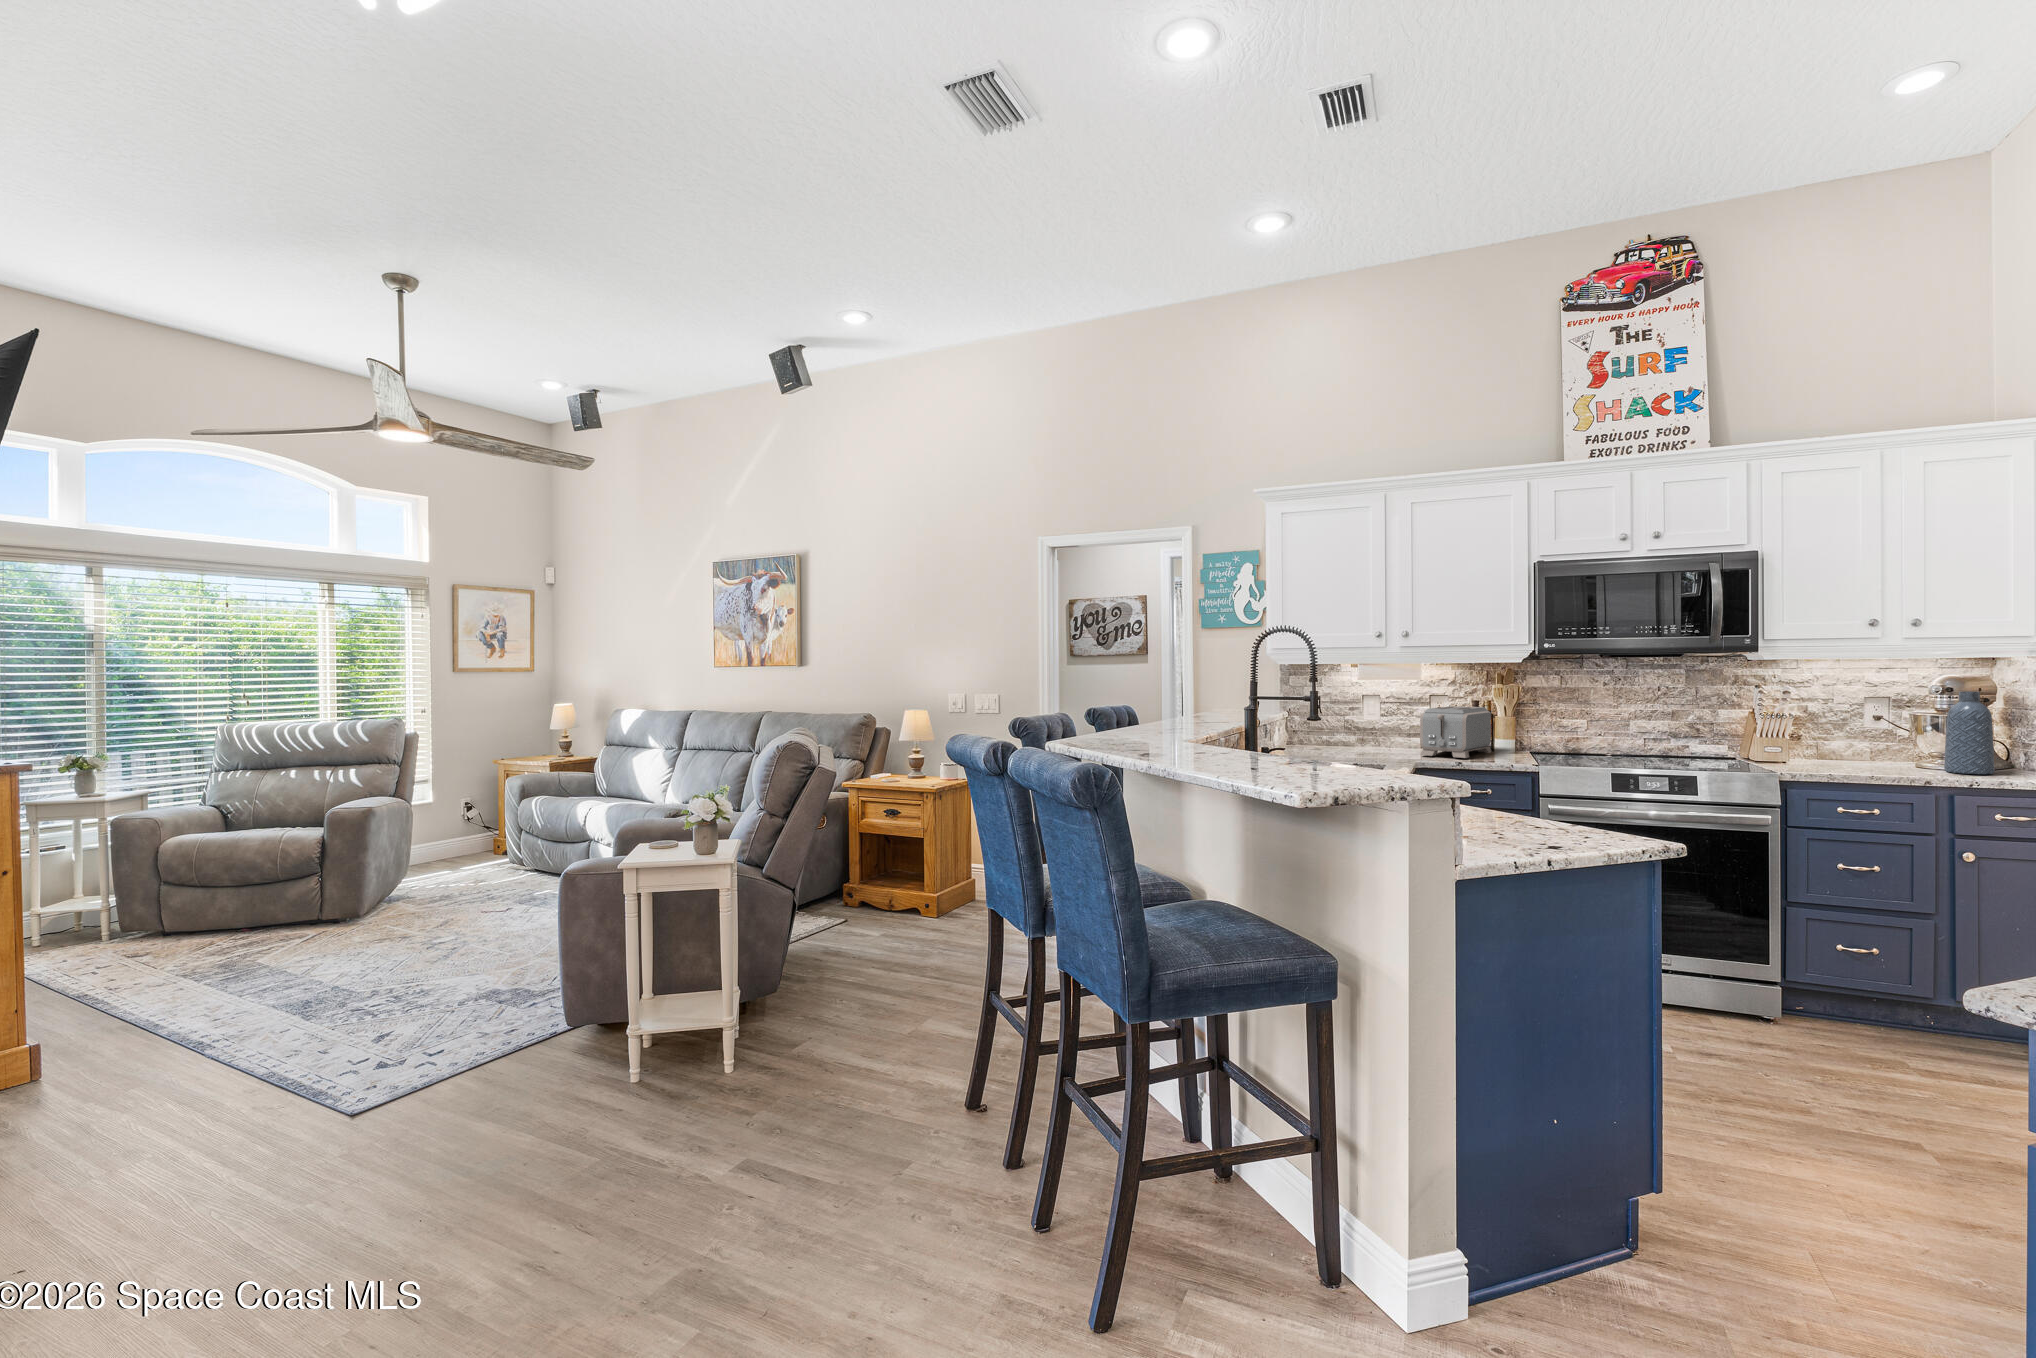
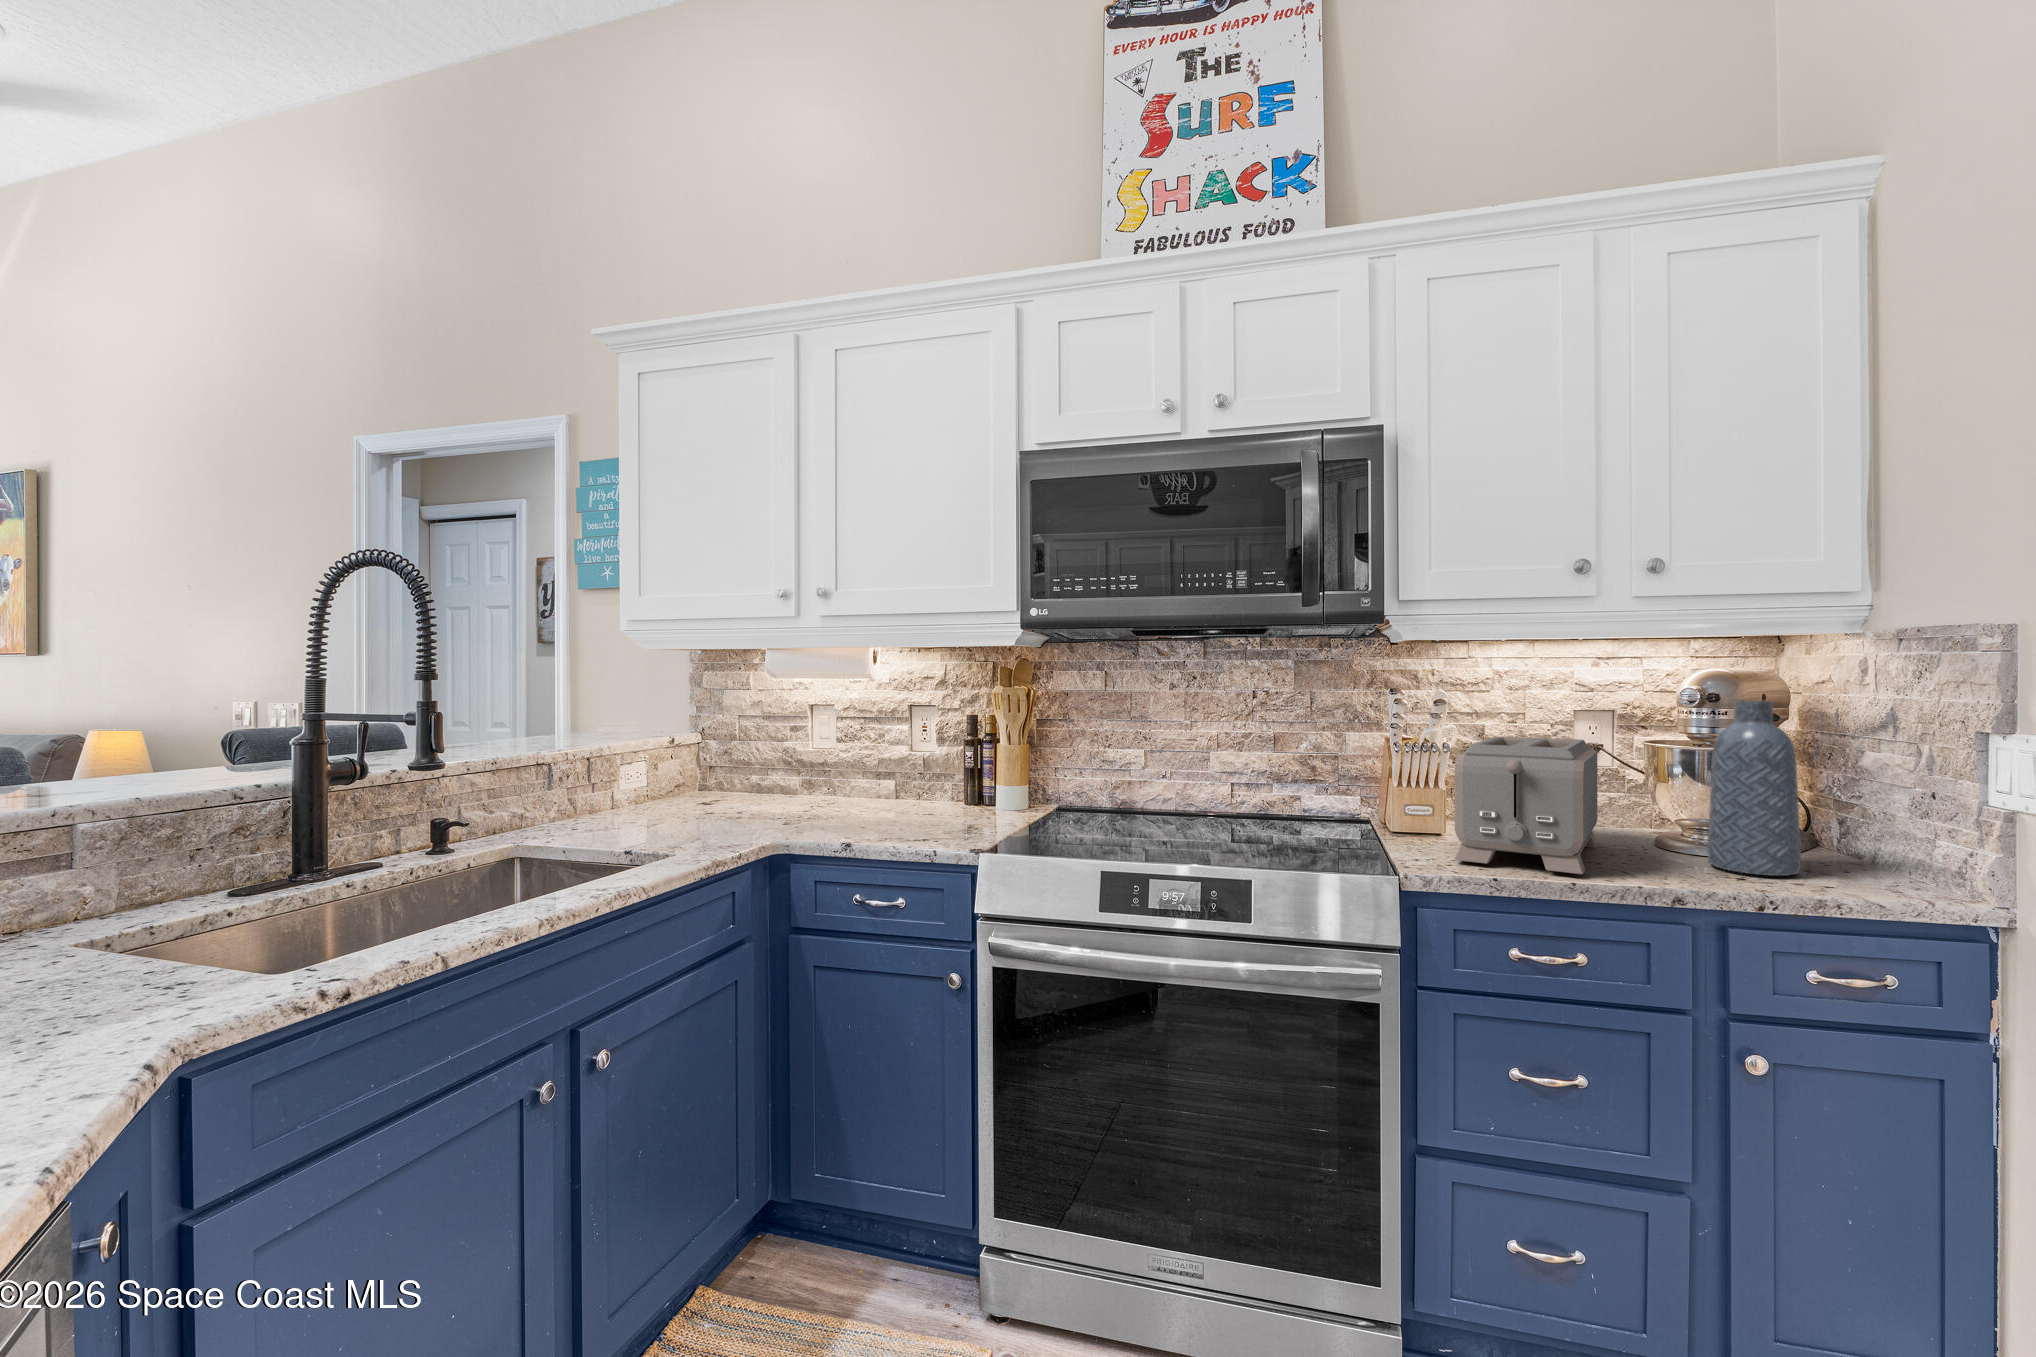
toaster: present [1420,706,1492,758] -> present [1455,737,1597,874]

